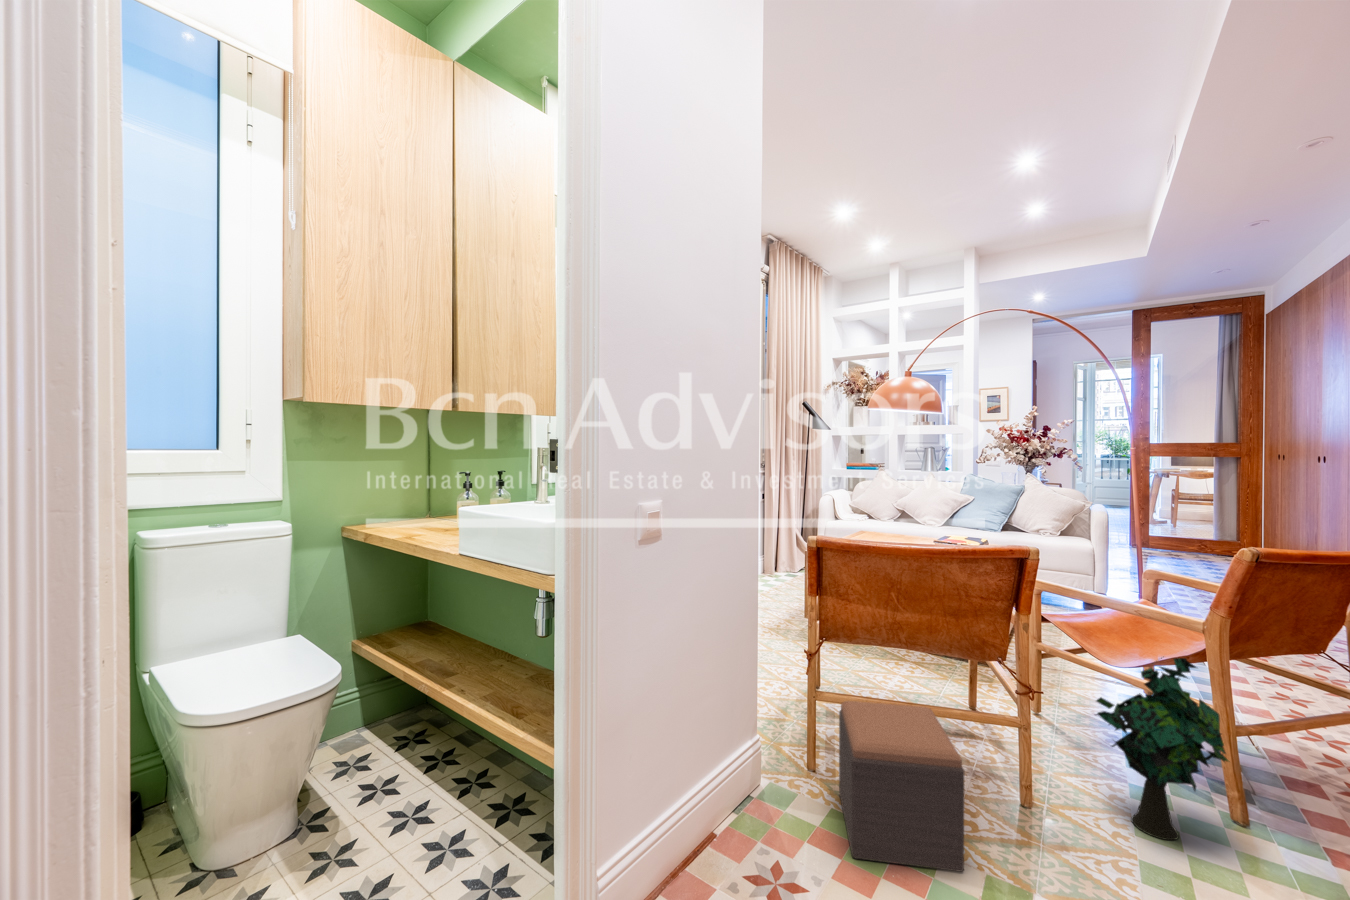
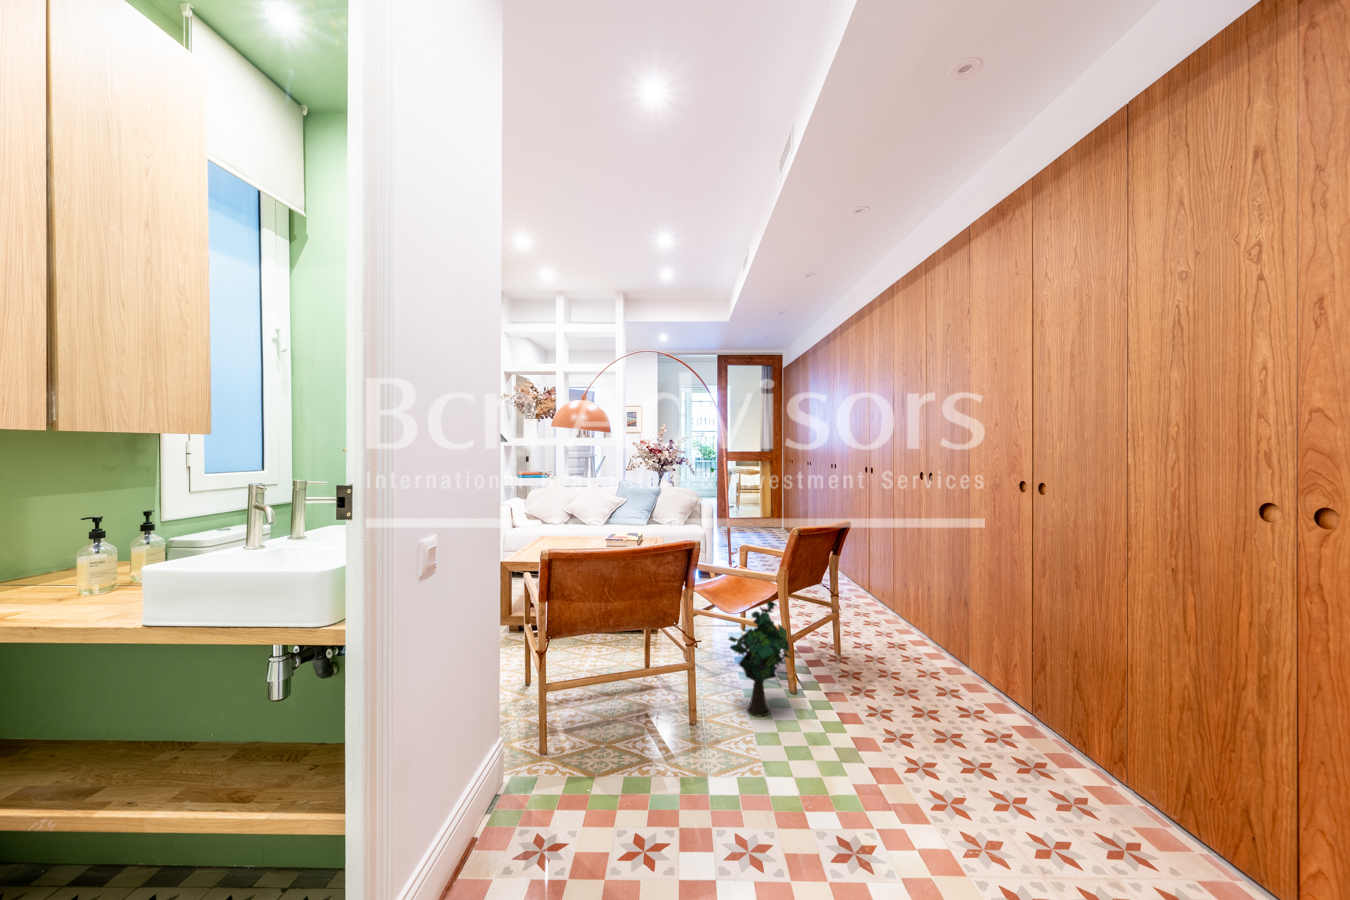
footstool: present [839,701,964,872] -> none [571,672,667,806]

